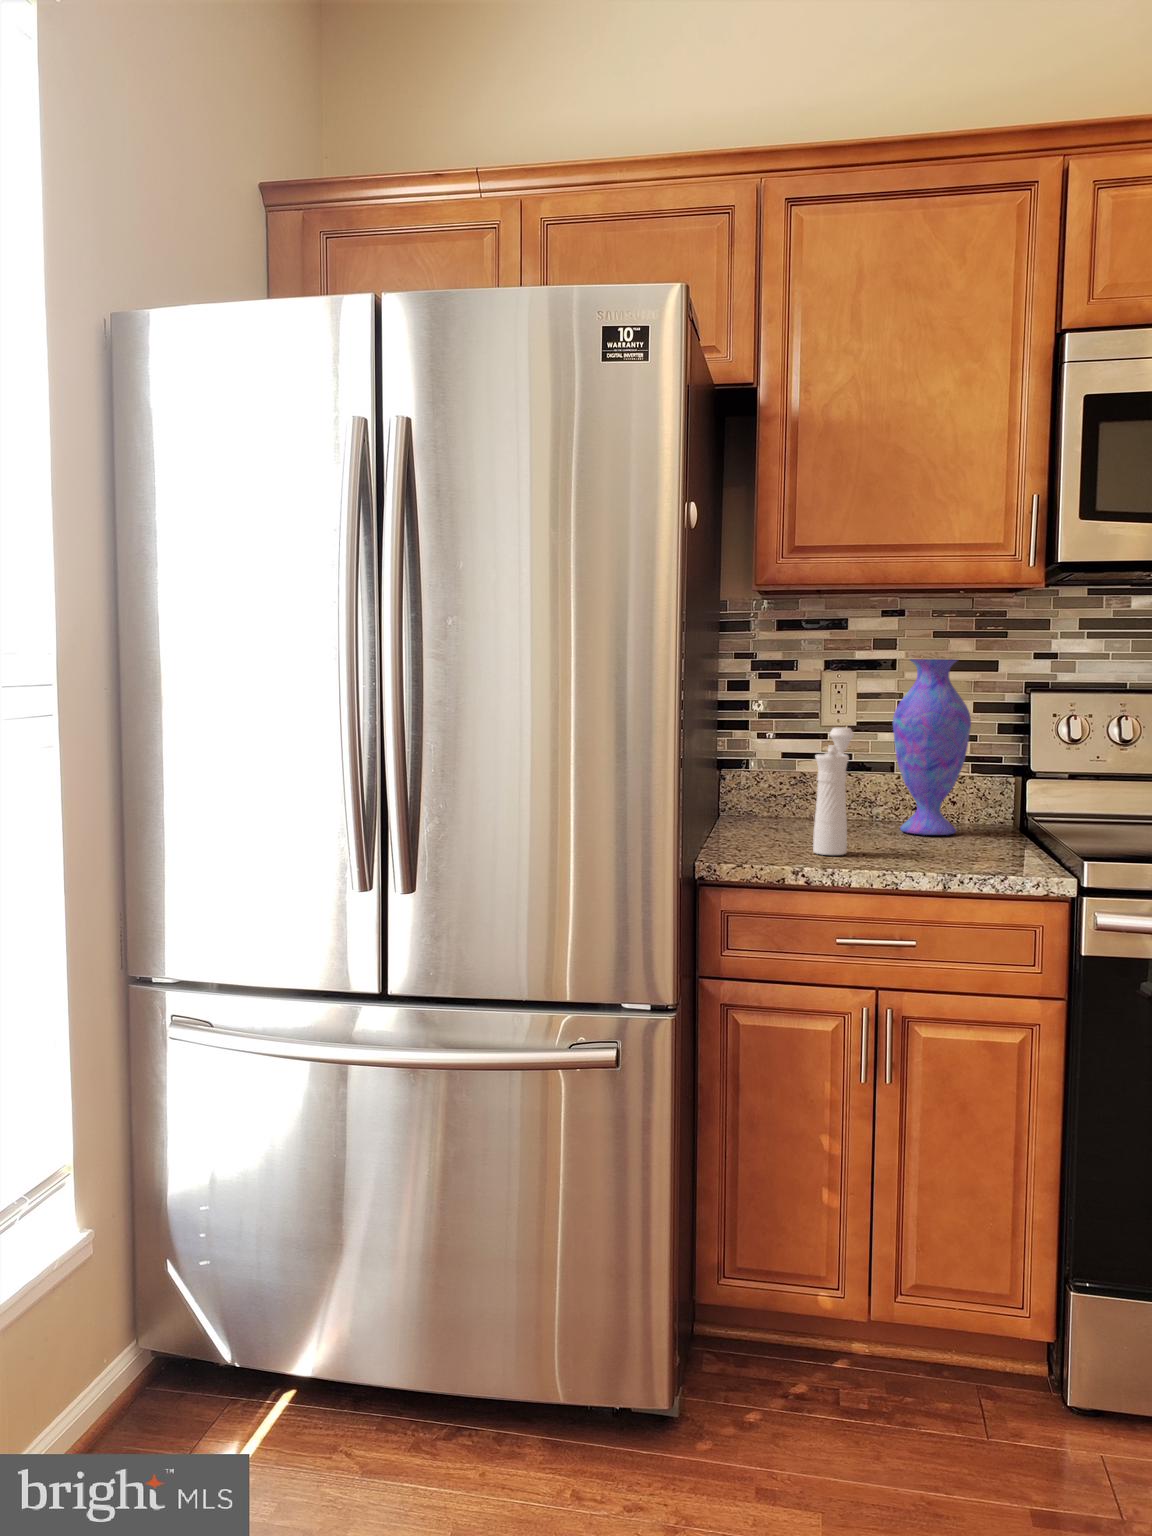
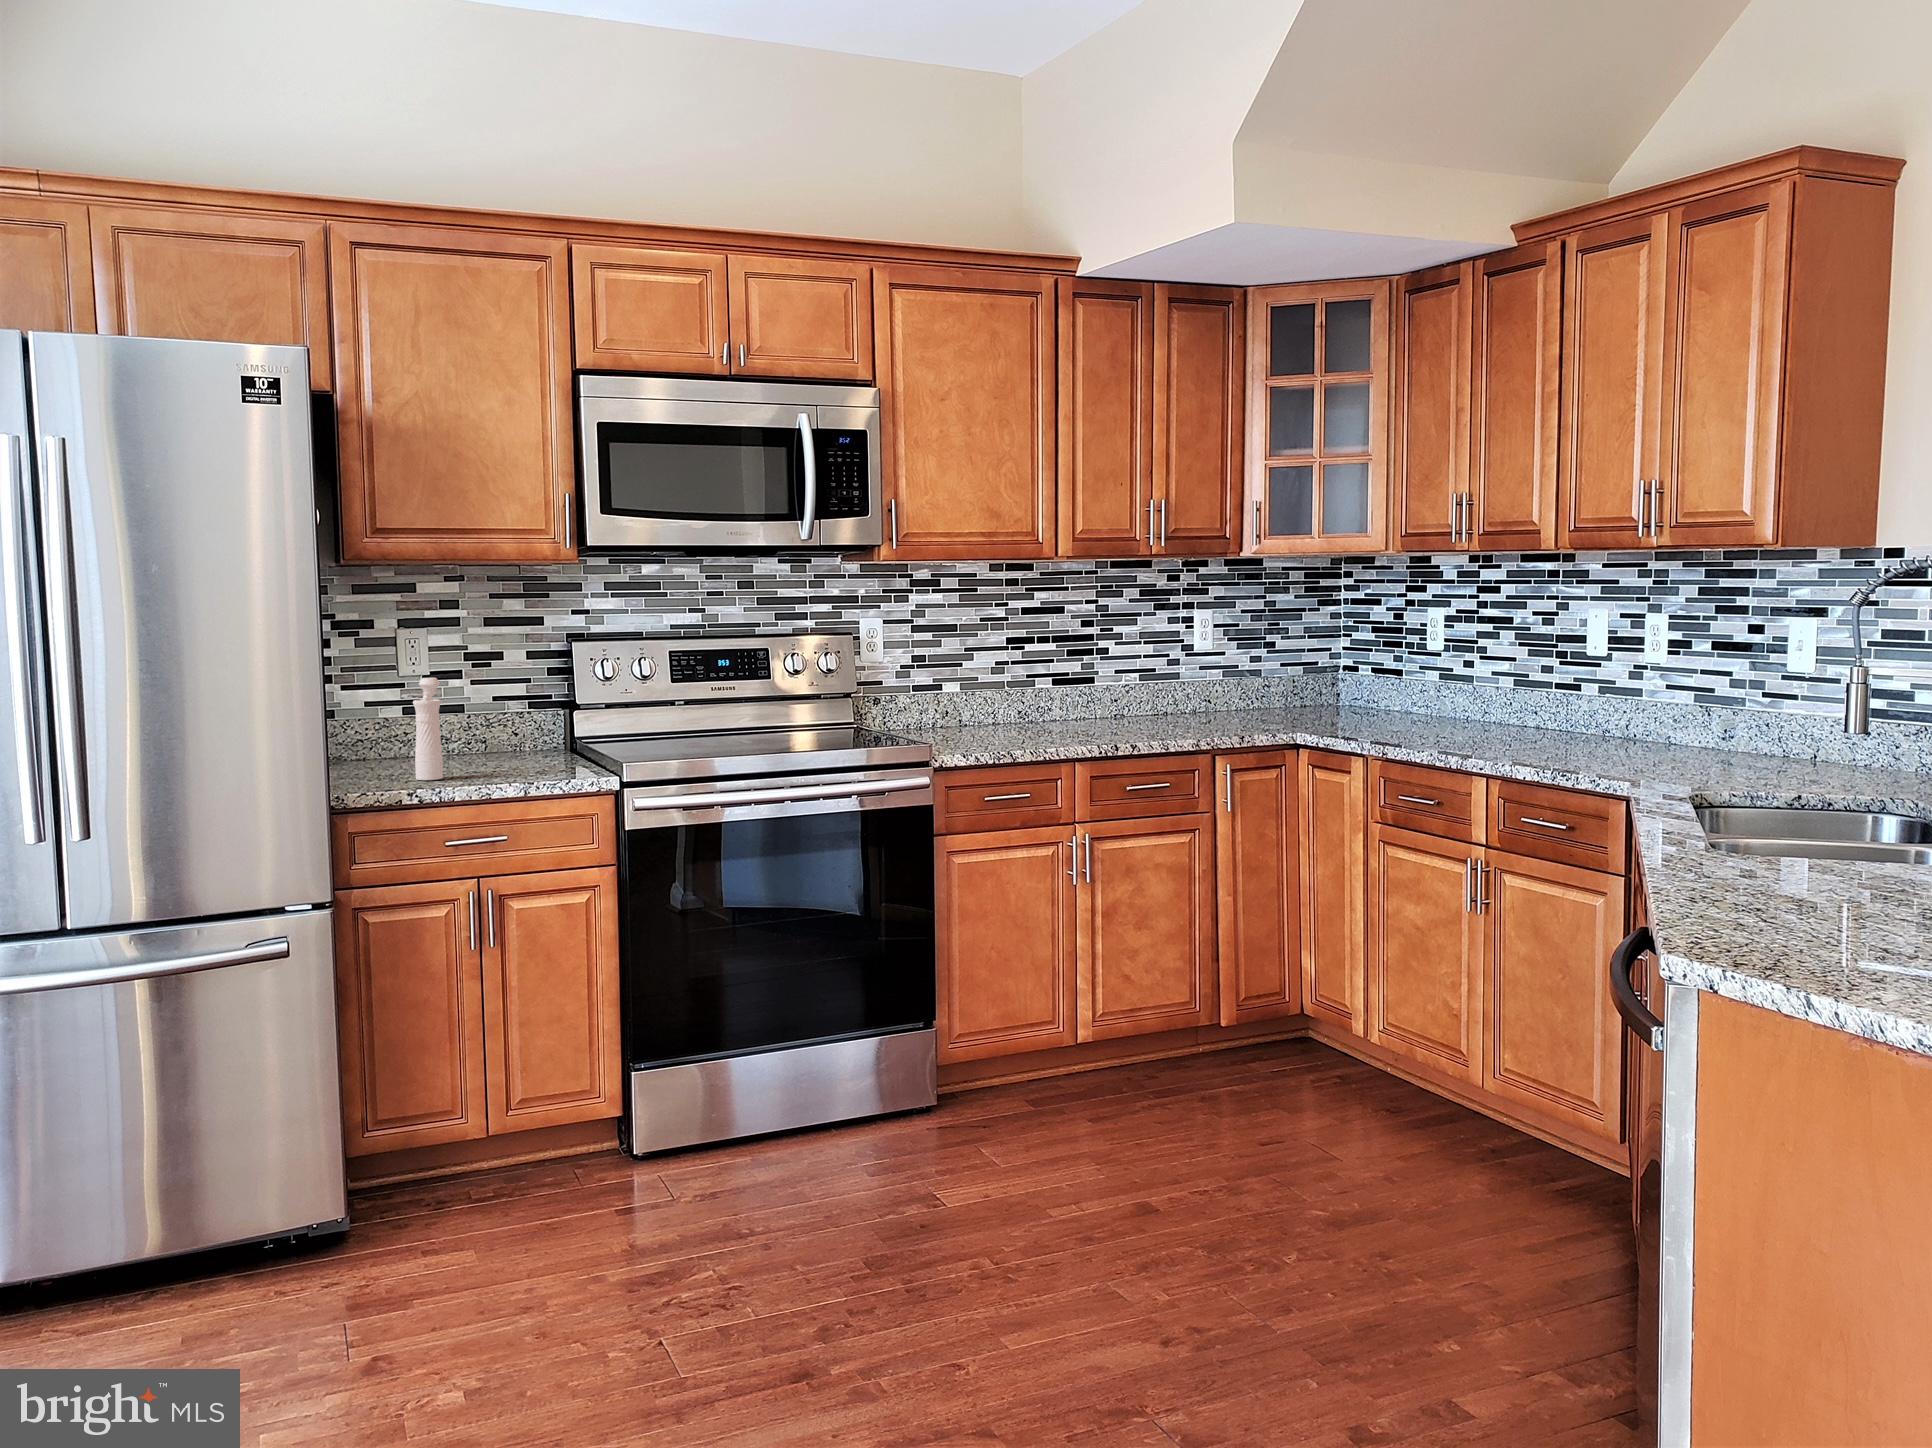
vase: present [893,659,971,835] -> none [464,618,529,761]

